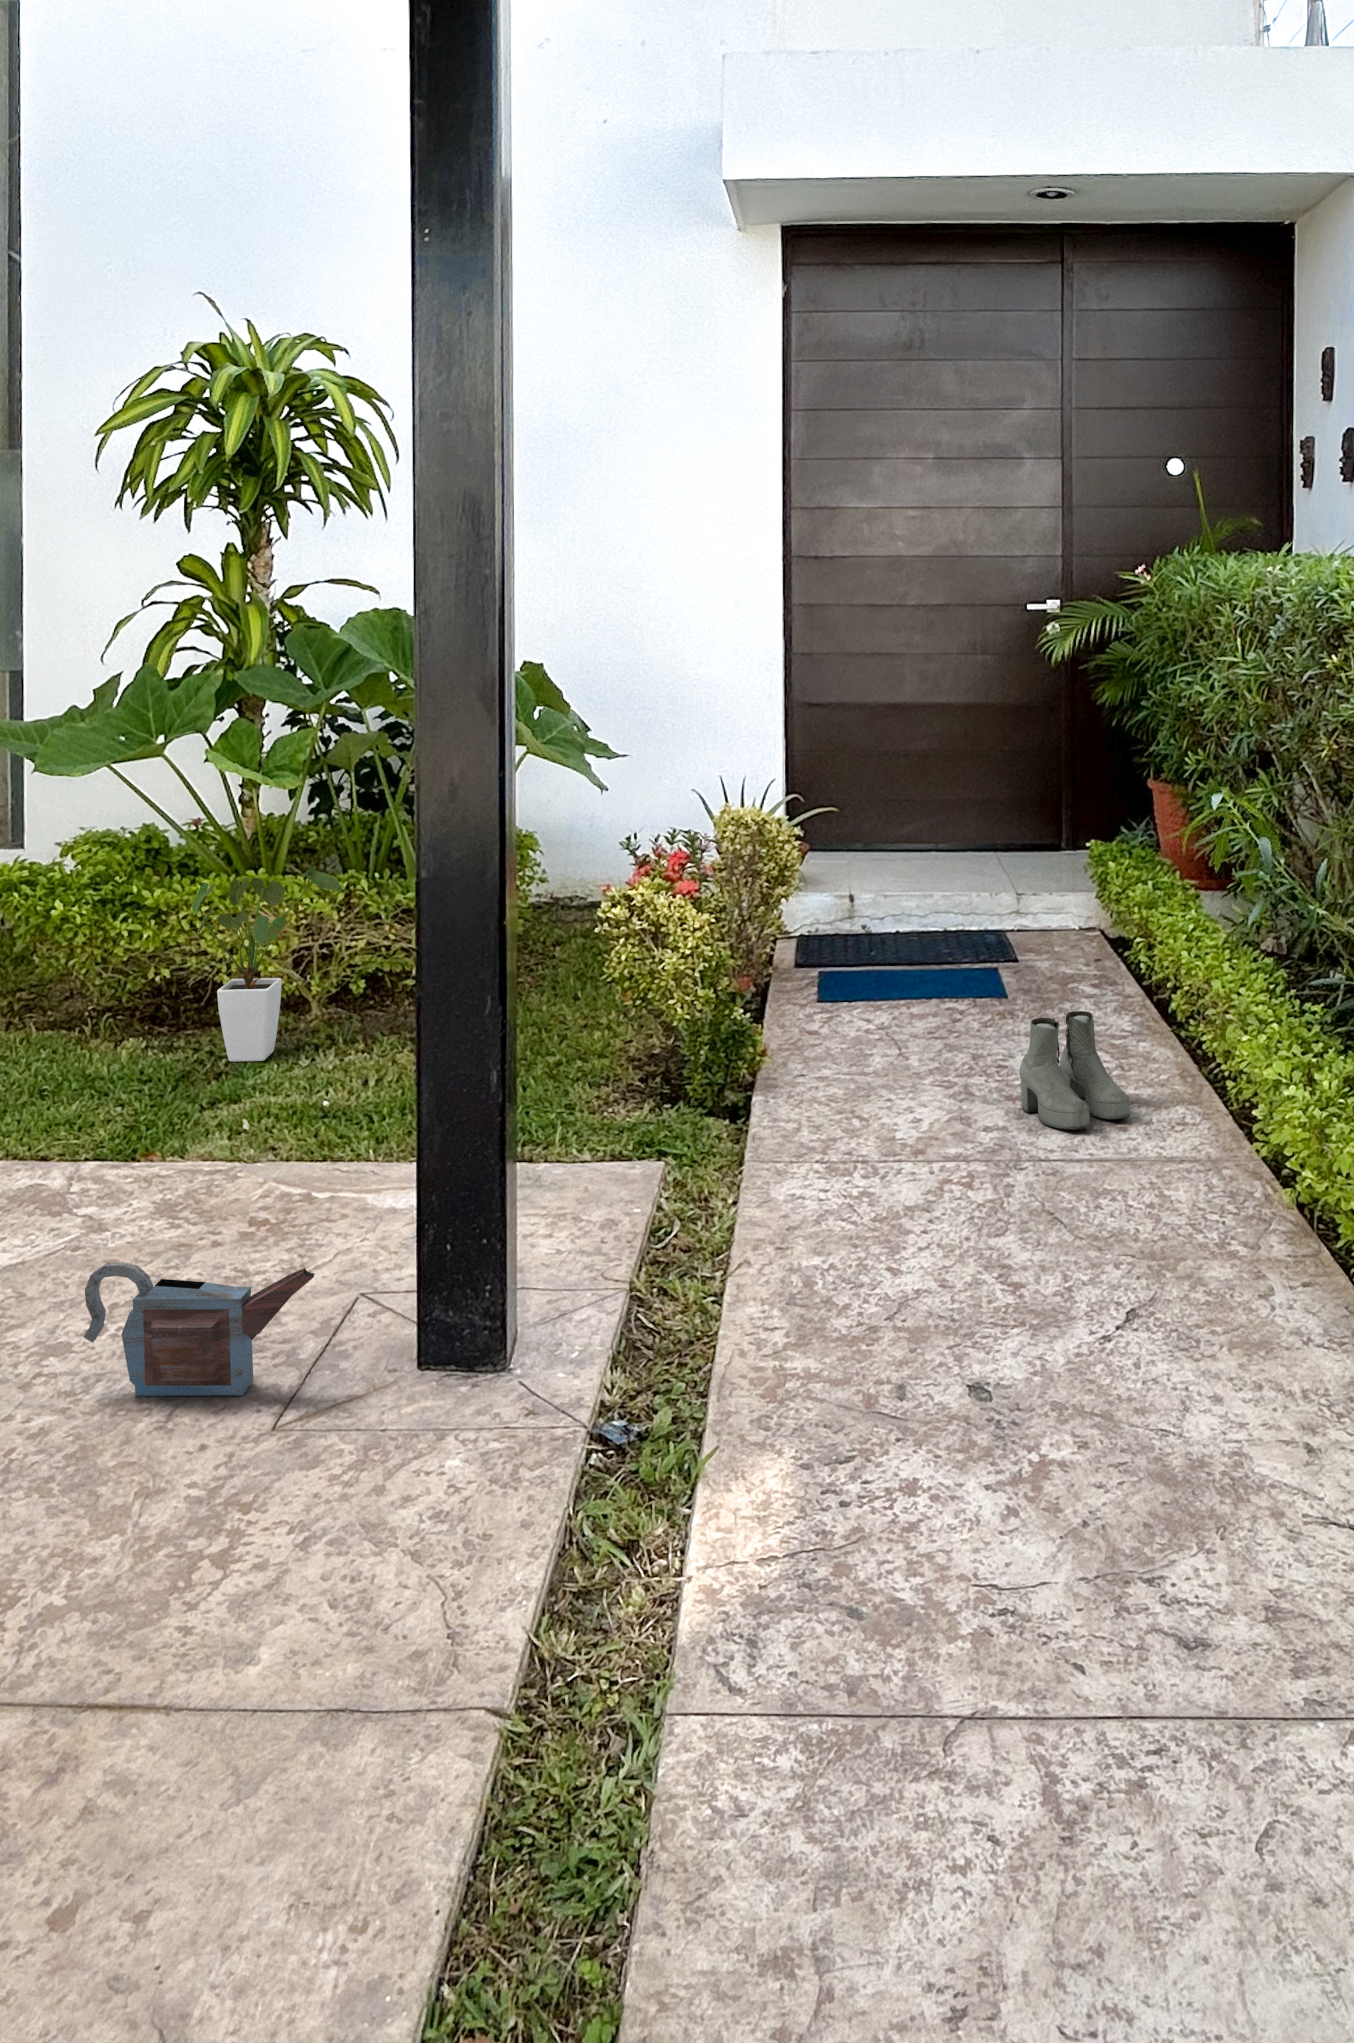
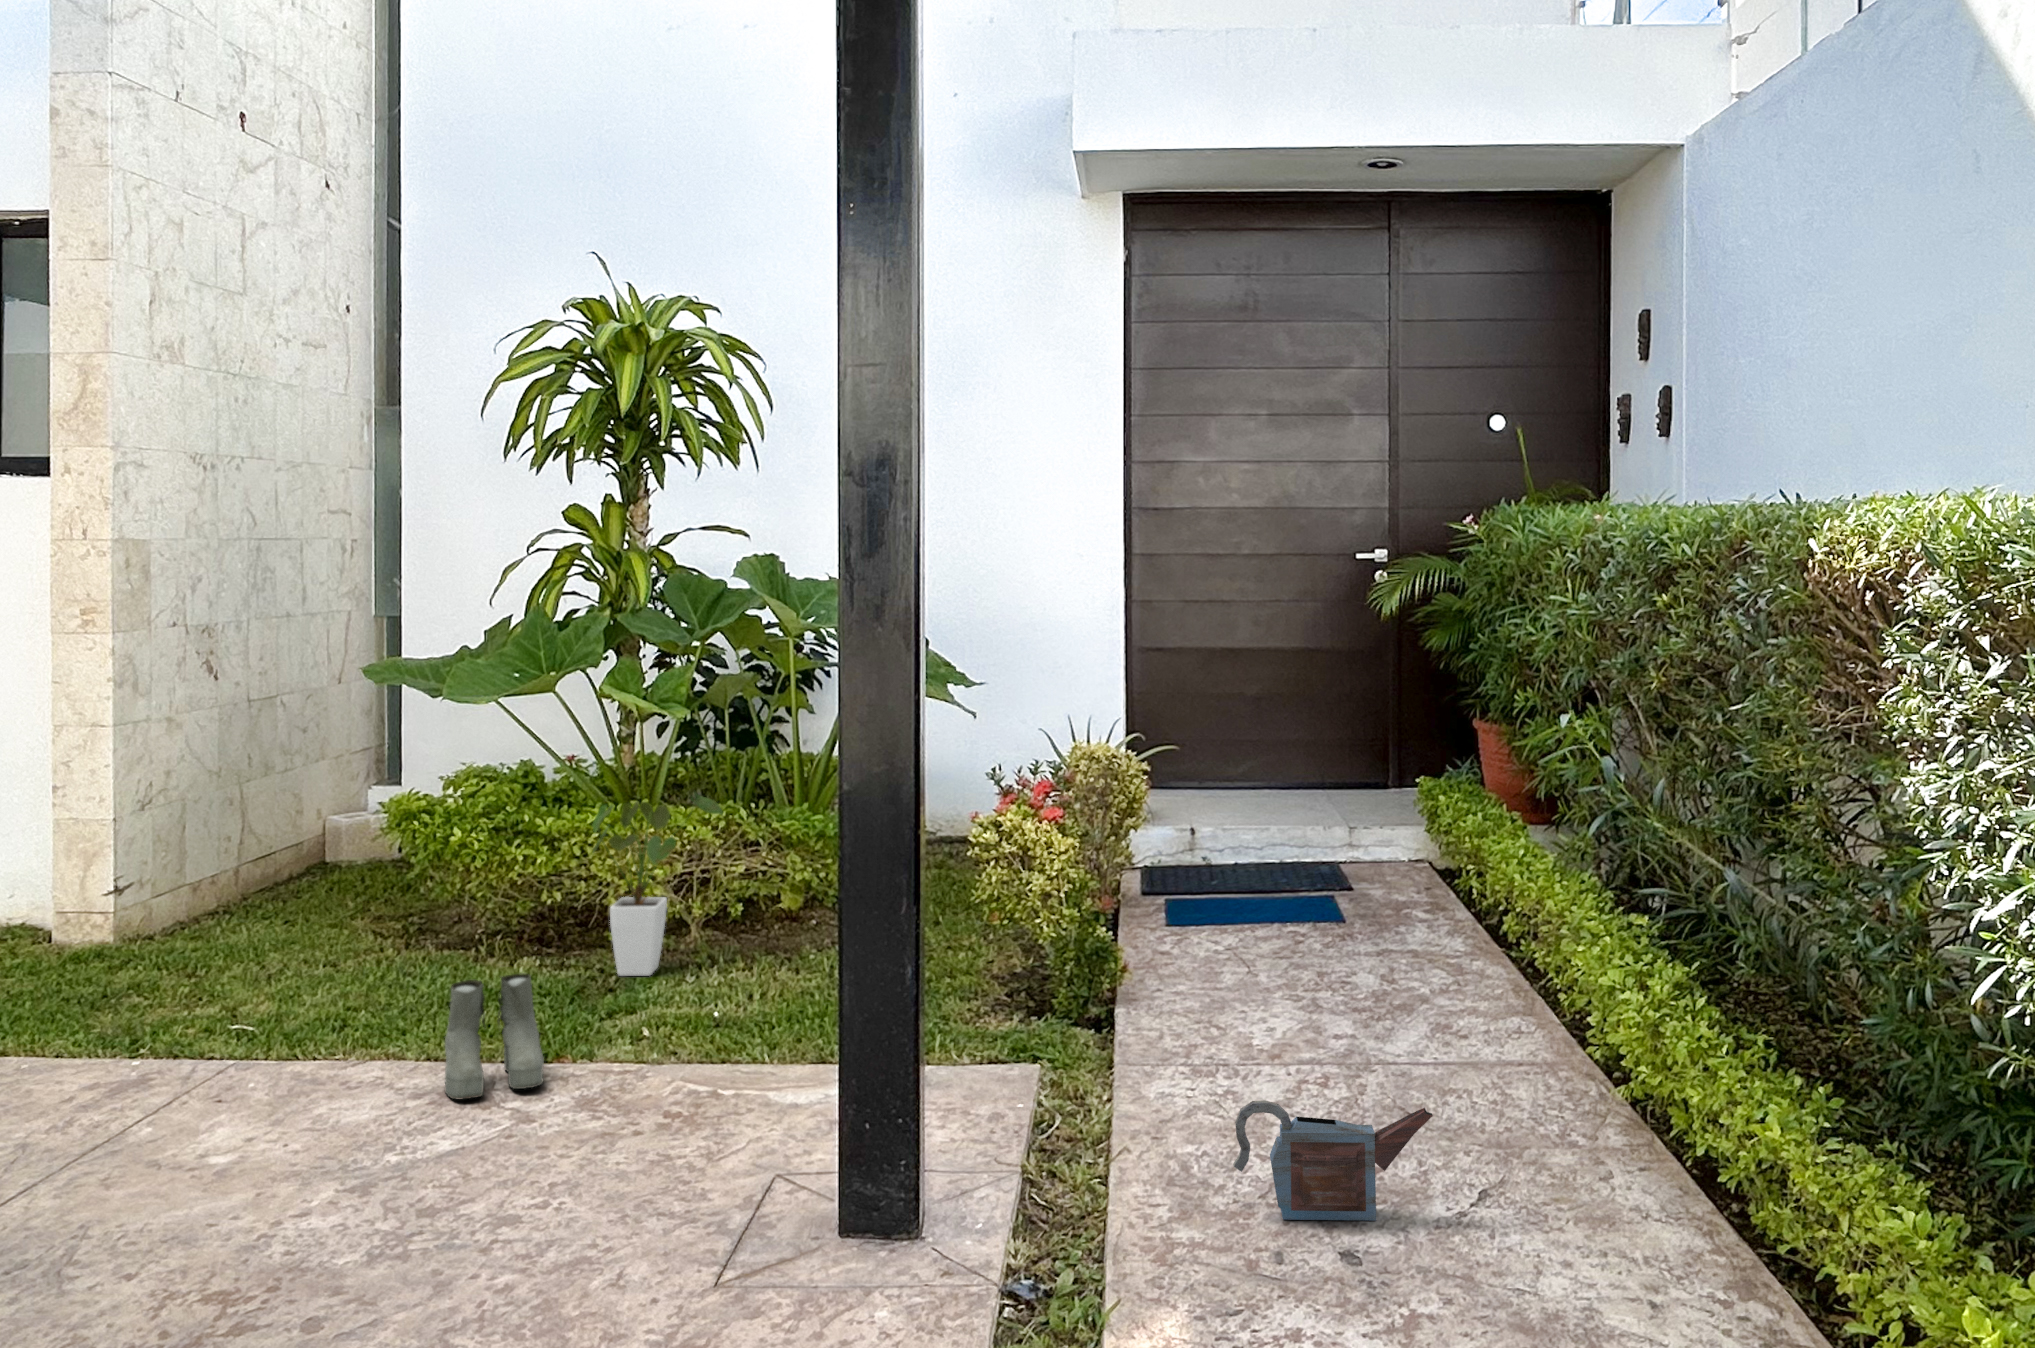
boots: present [1020,1011,1130,1130] -> present [445,973,544,1099]
watering can: present [83,1262,315,1396] -> present [1233,1100,1433,1221]

